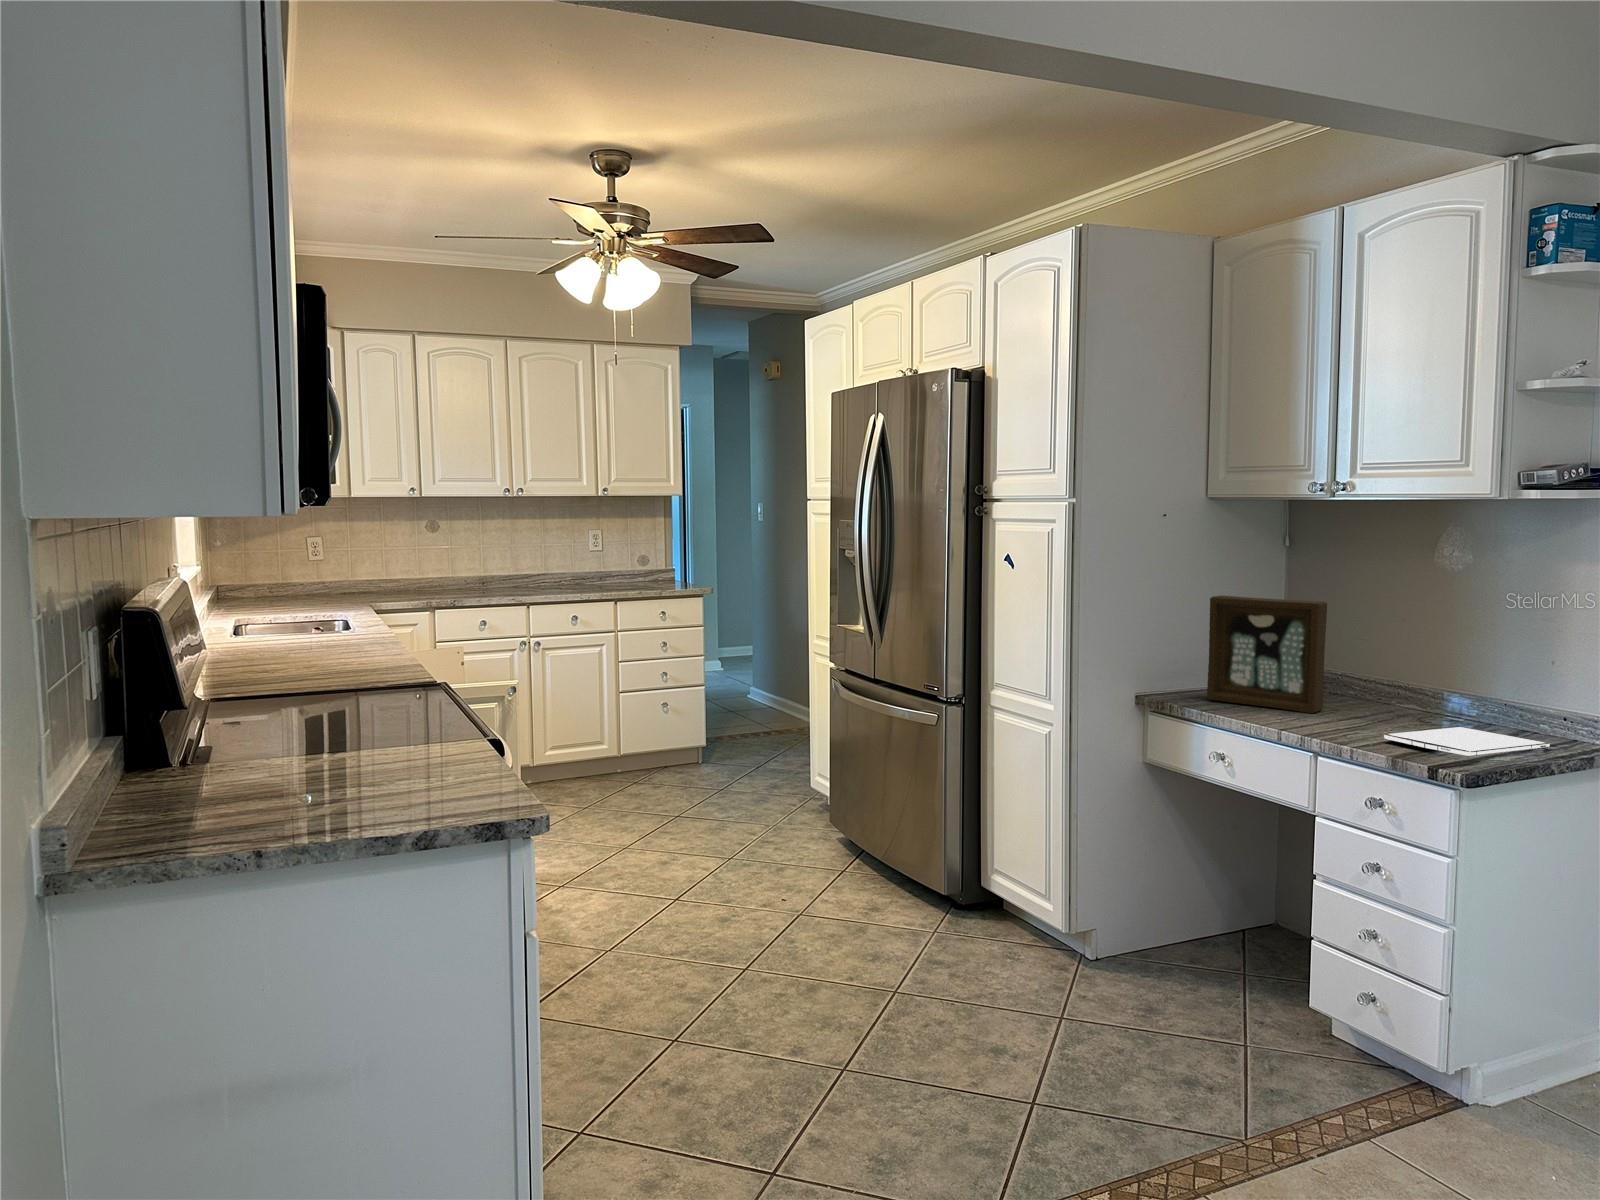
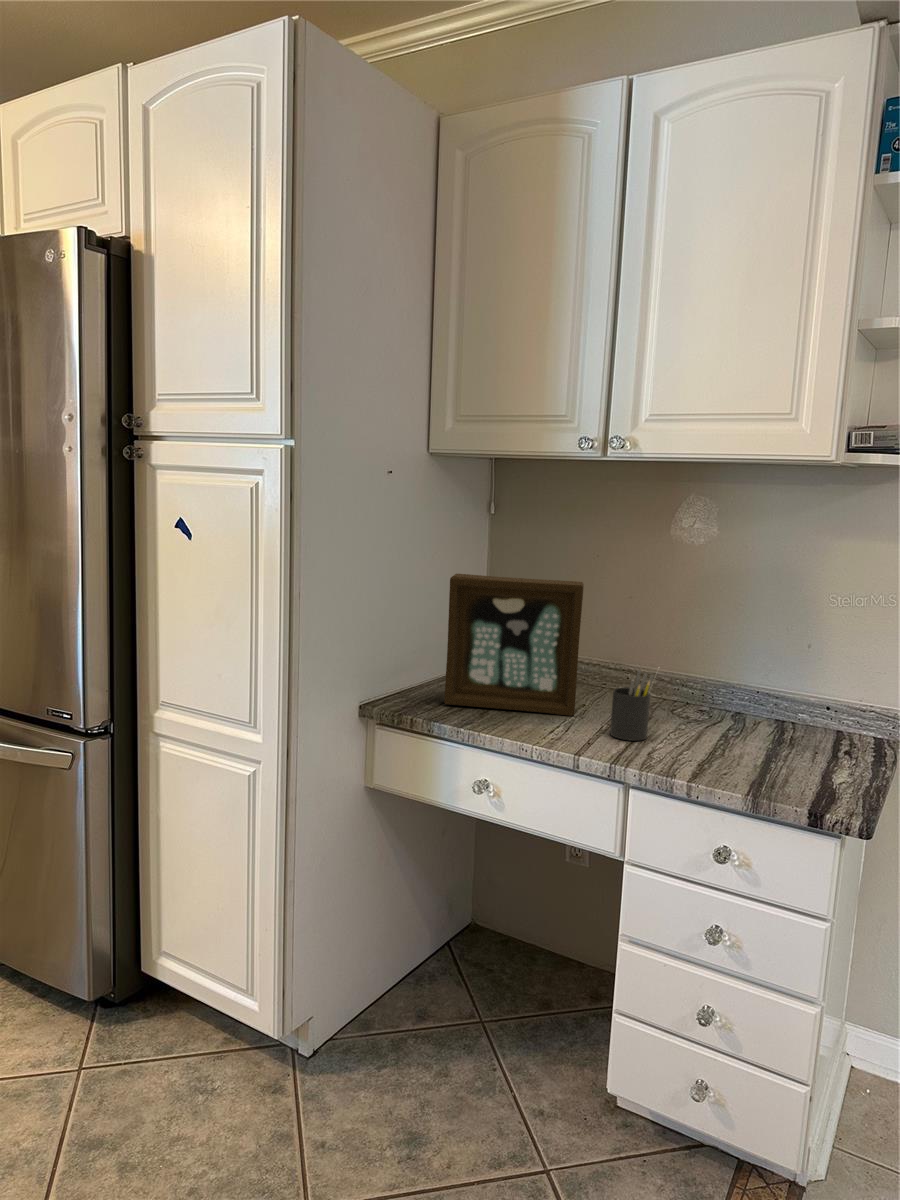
pen holder: none [1329,669,1370,729] -> present [610,670,654,741]
tablet: present [1384,727,1550,756] -> none [700,724,841,781]

